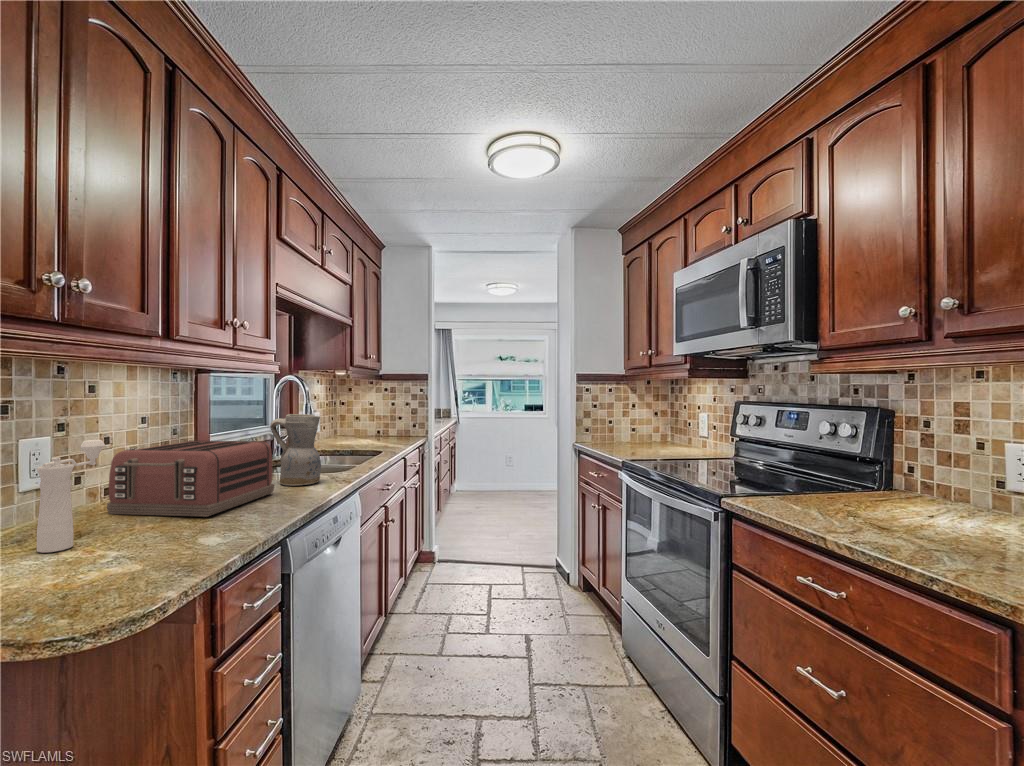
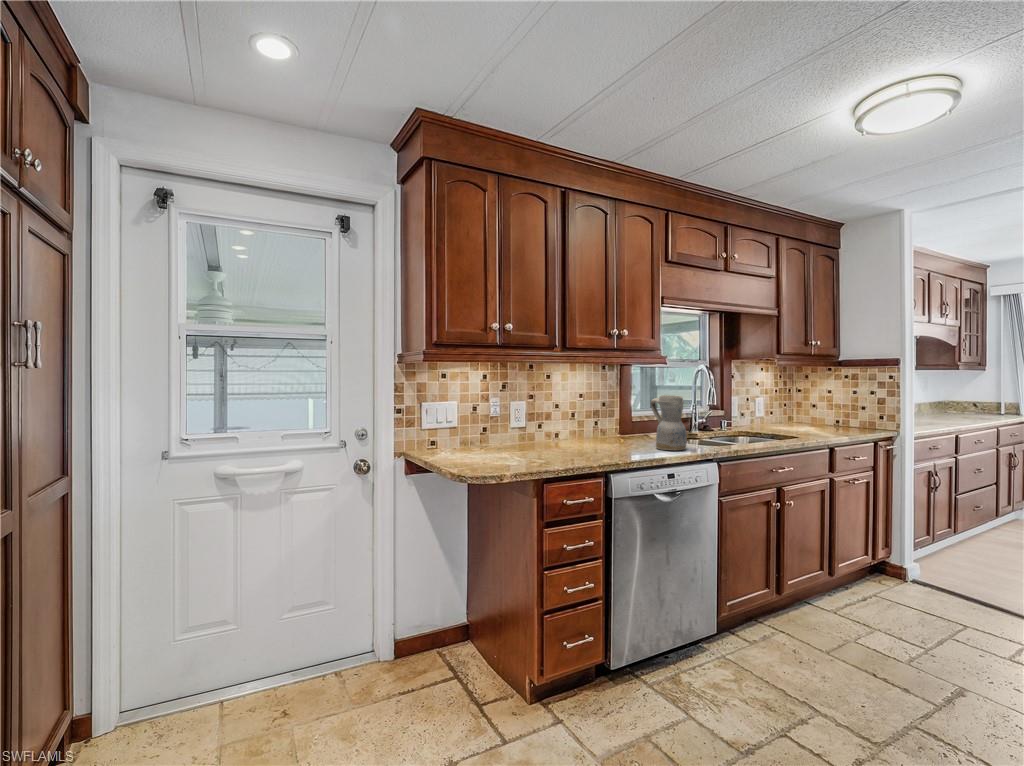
pepper mill: present [37,440,105,553] -> none [498,403,531,457]
toaster: present [107,441,274,517] -> none [547,410,640,456]

